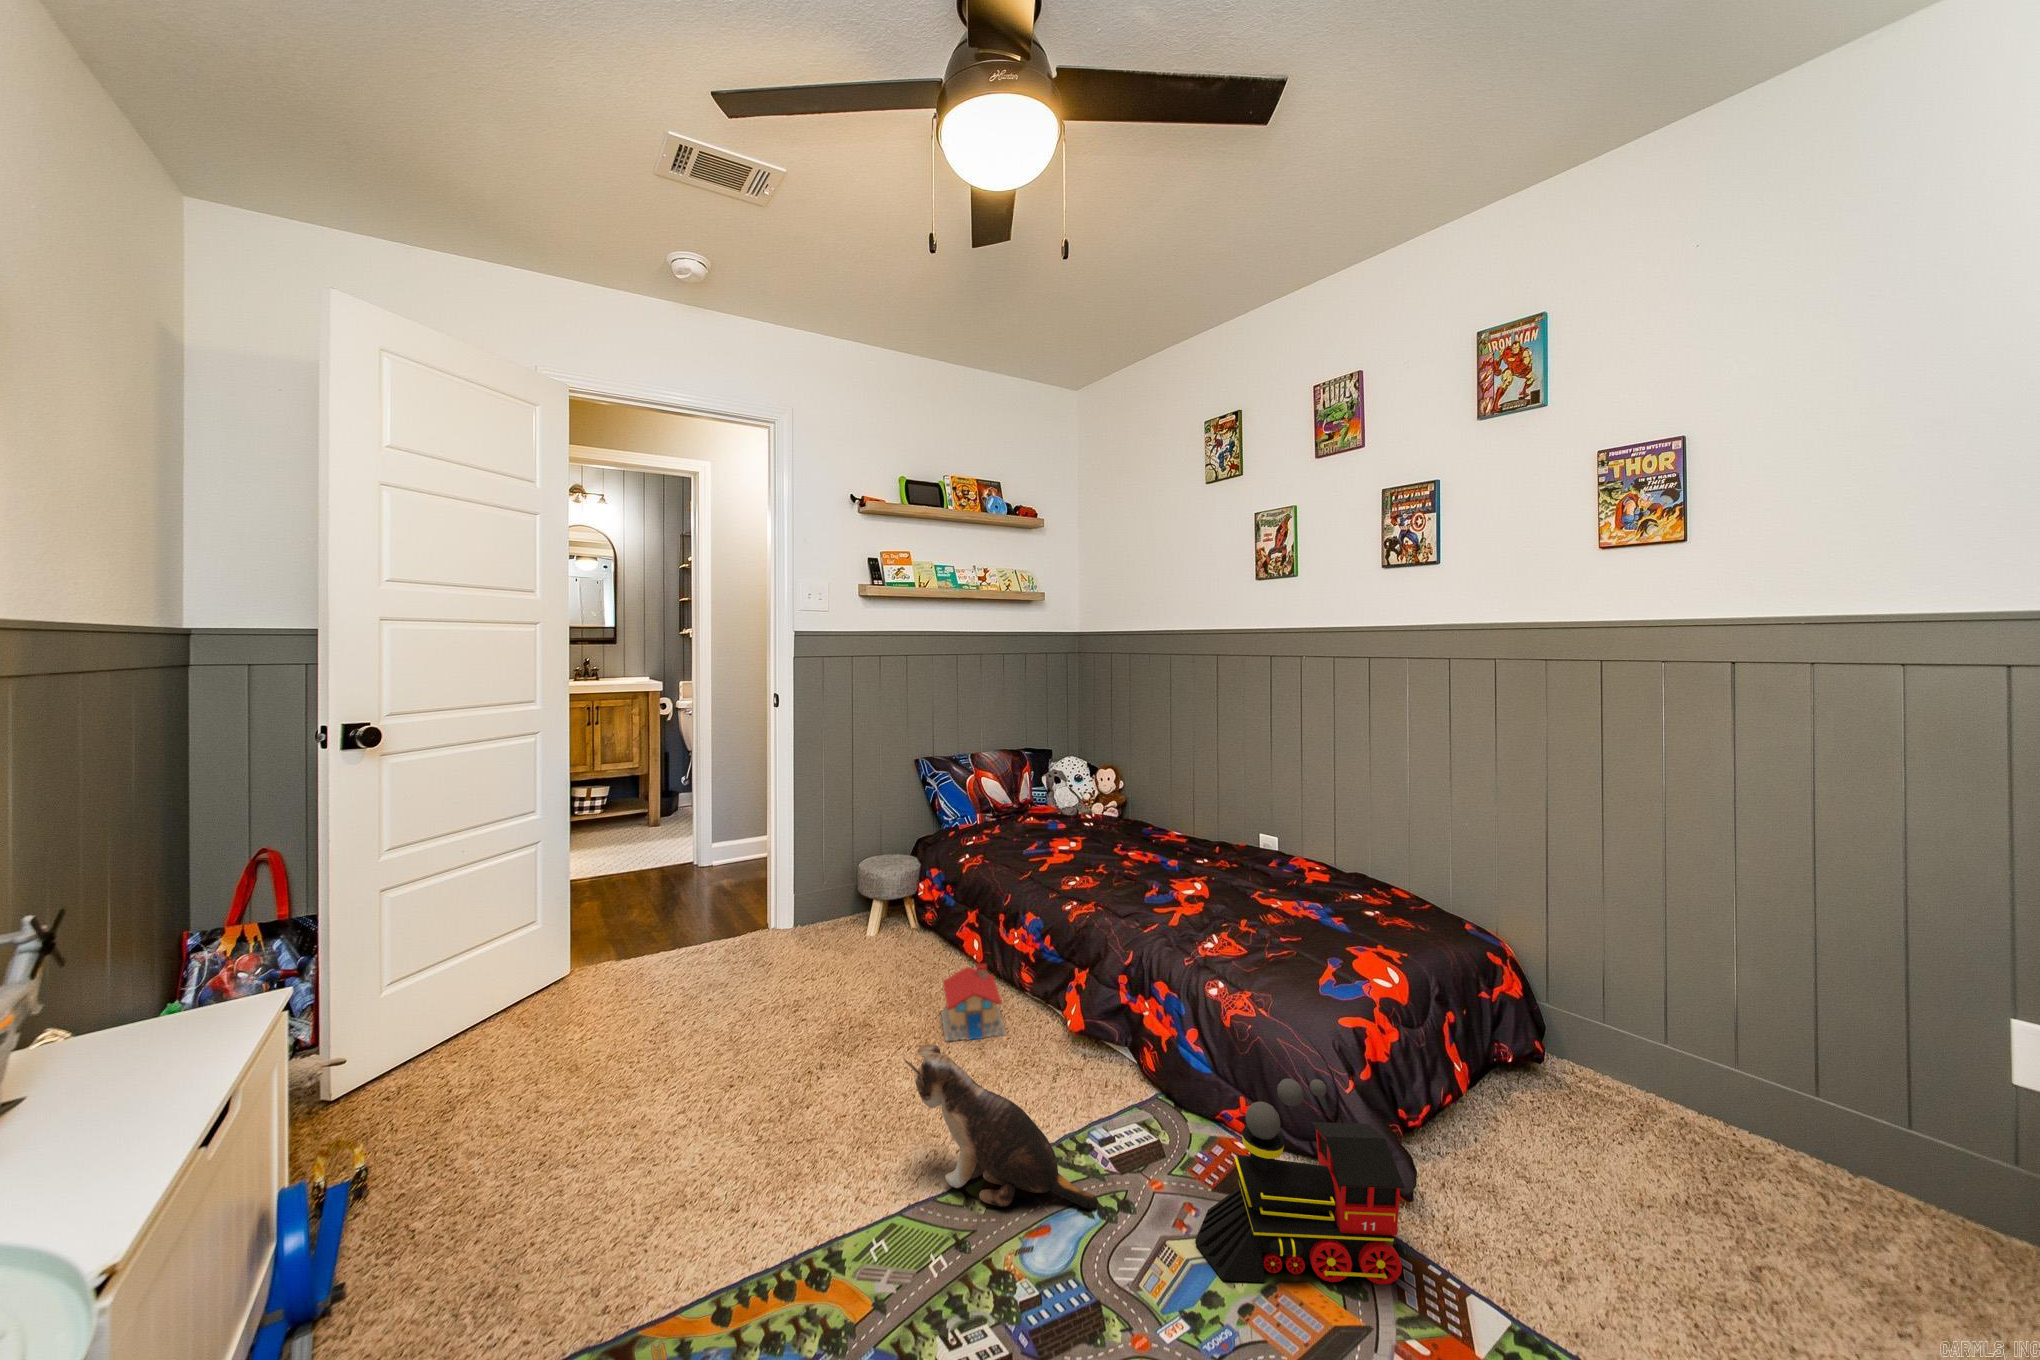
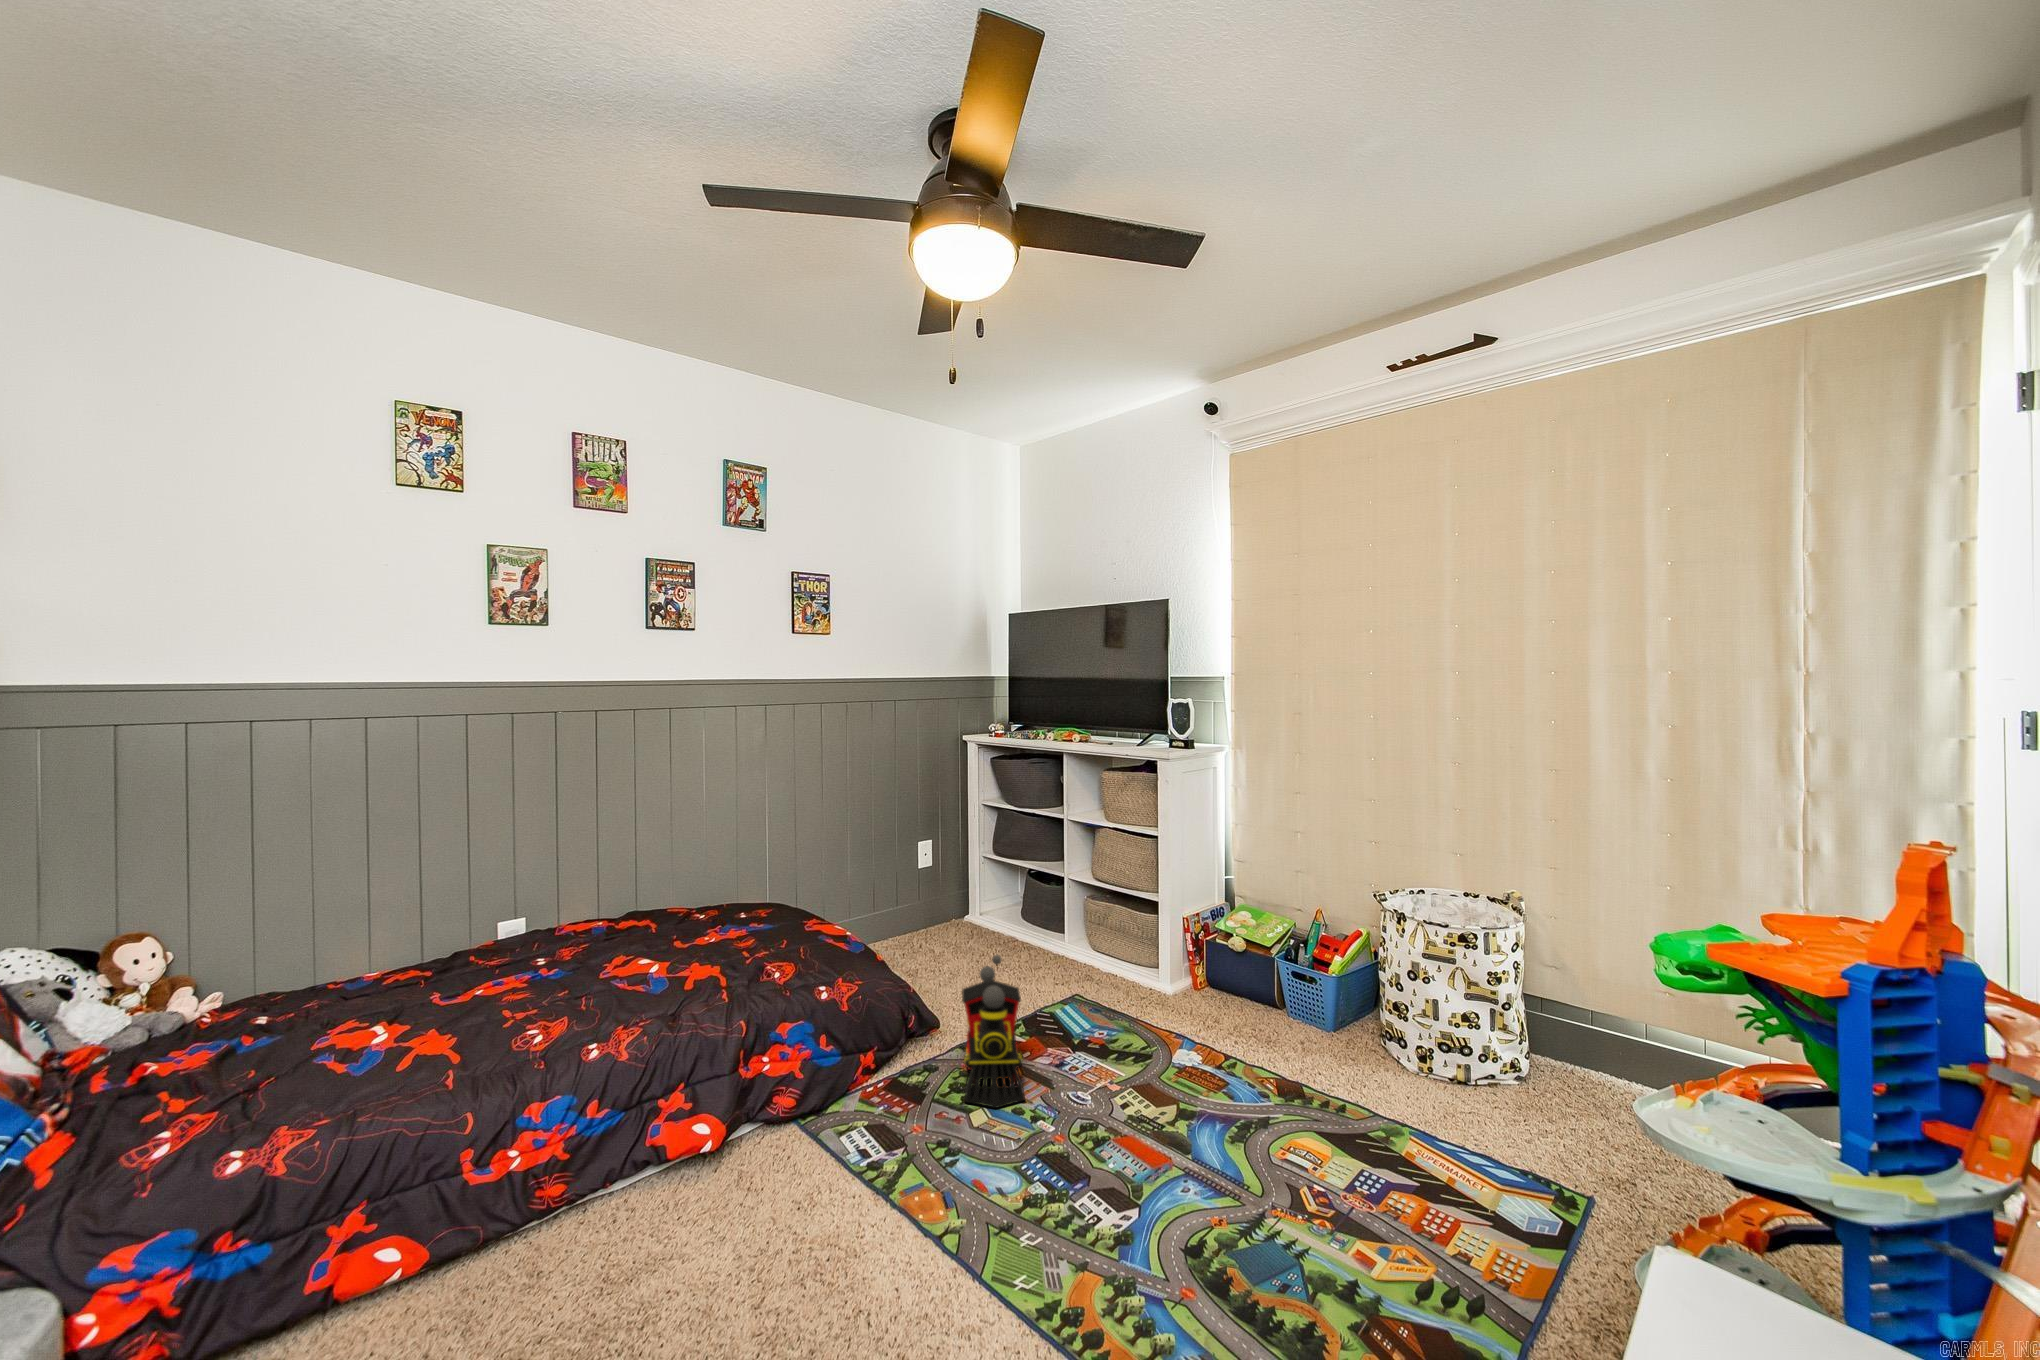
toy house: present [941,963,1006,1041] -> none [506,1183,628,1319]
plush toy: present [904,1044,1098,1209] -> none [871,1121,971,1236]

